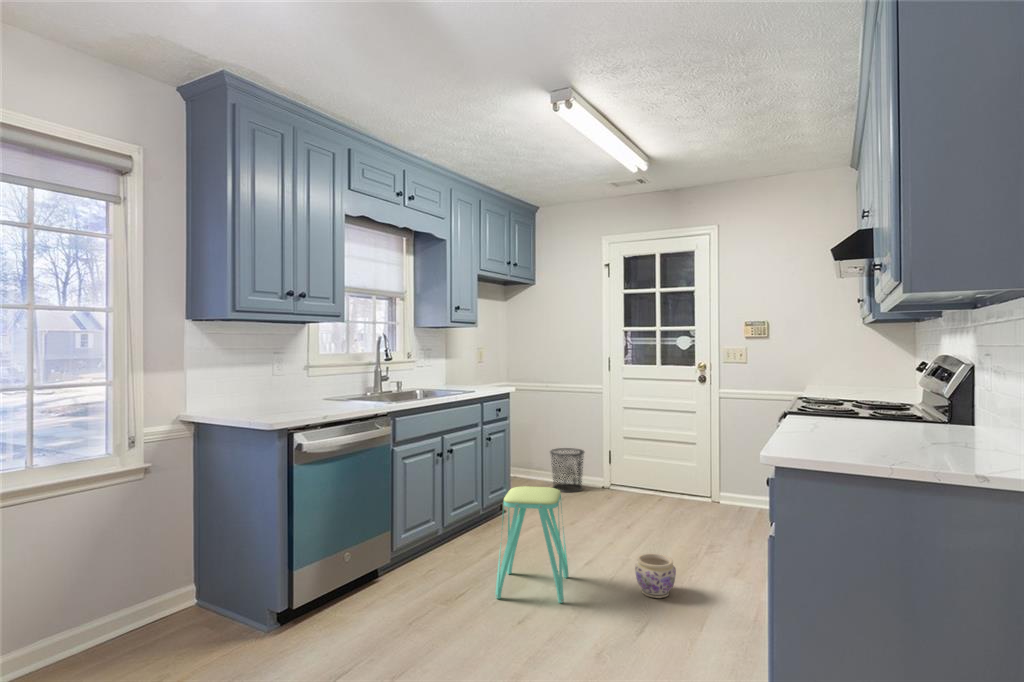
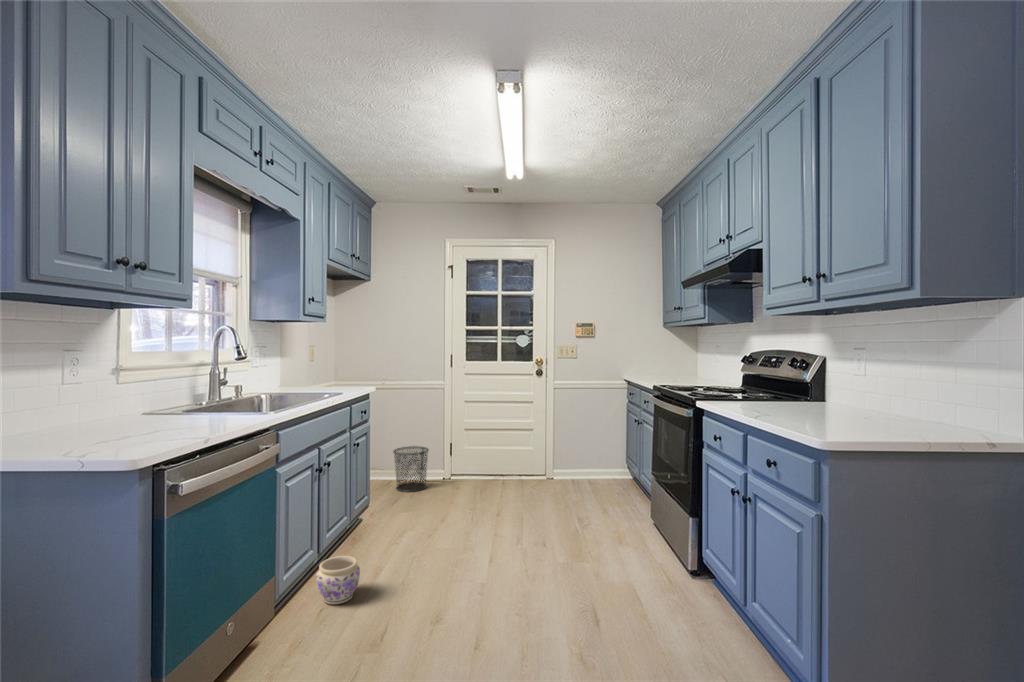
stool: present [495,486,568,603] -> none [415,493,499,629]
planter: present [635,553,676,599] -> present [316,556,360,605]

